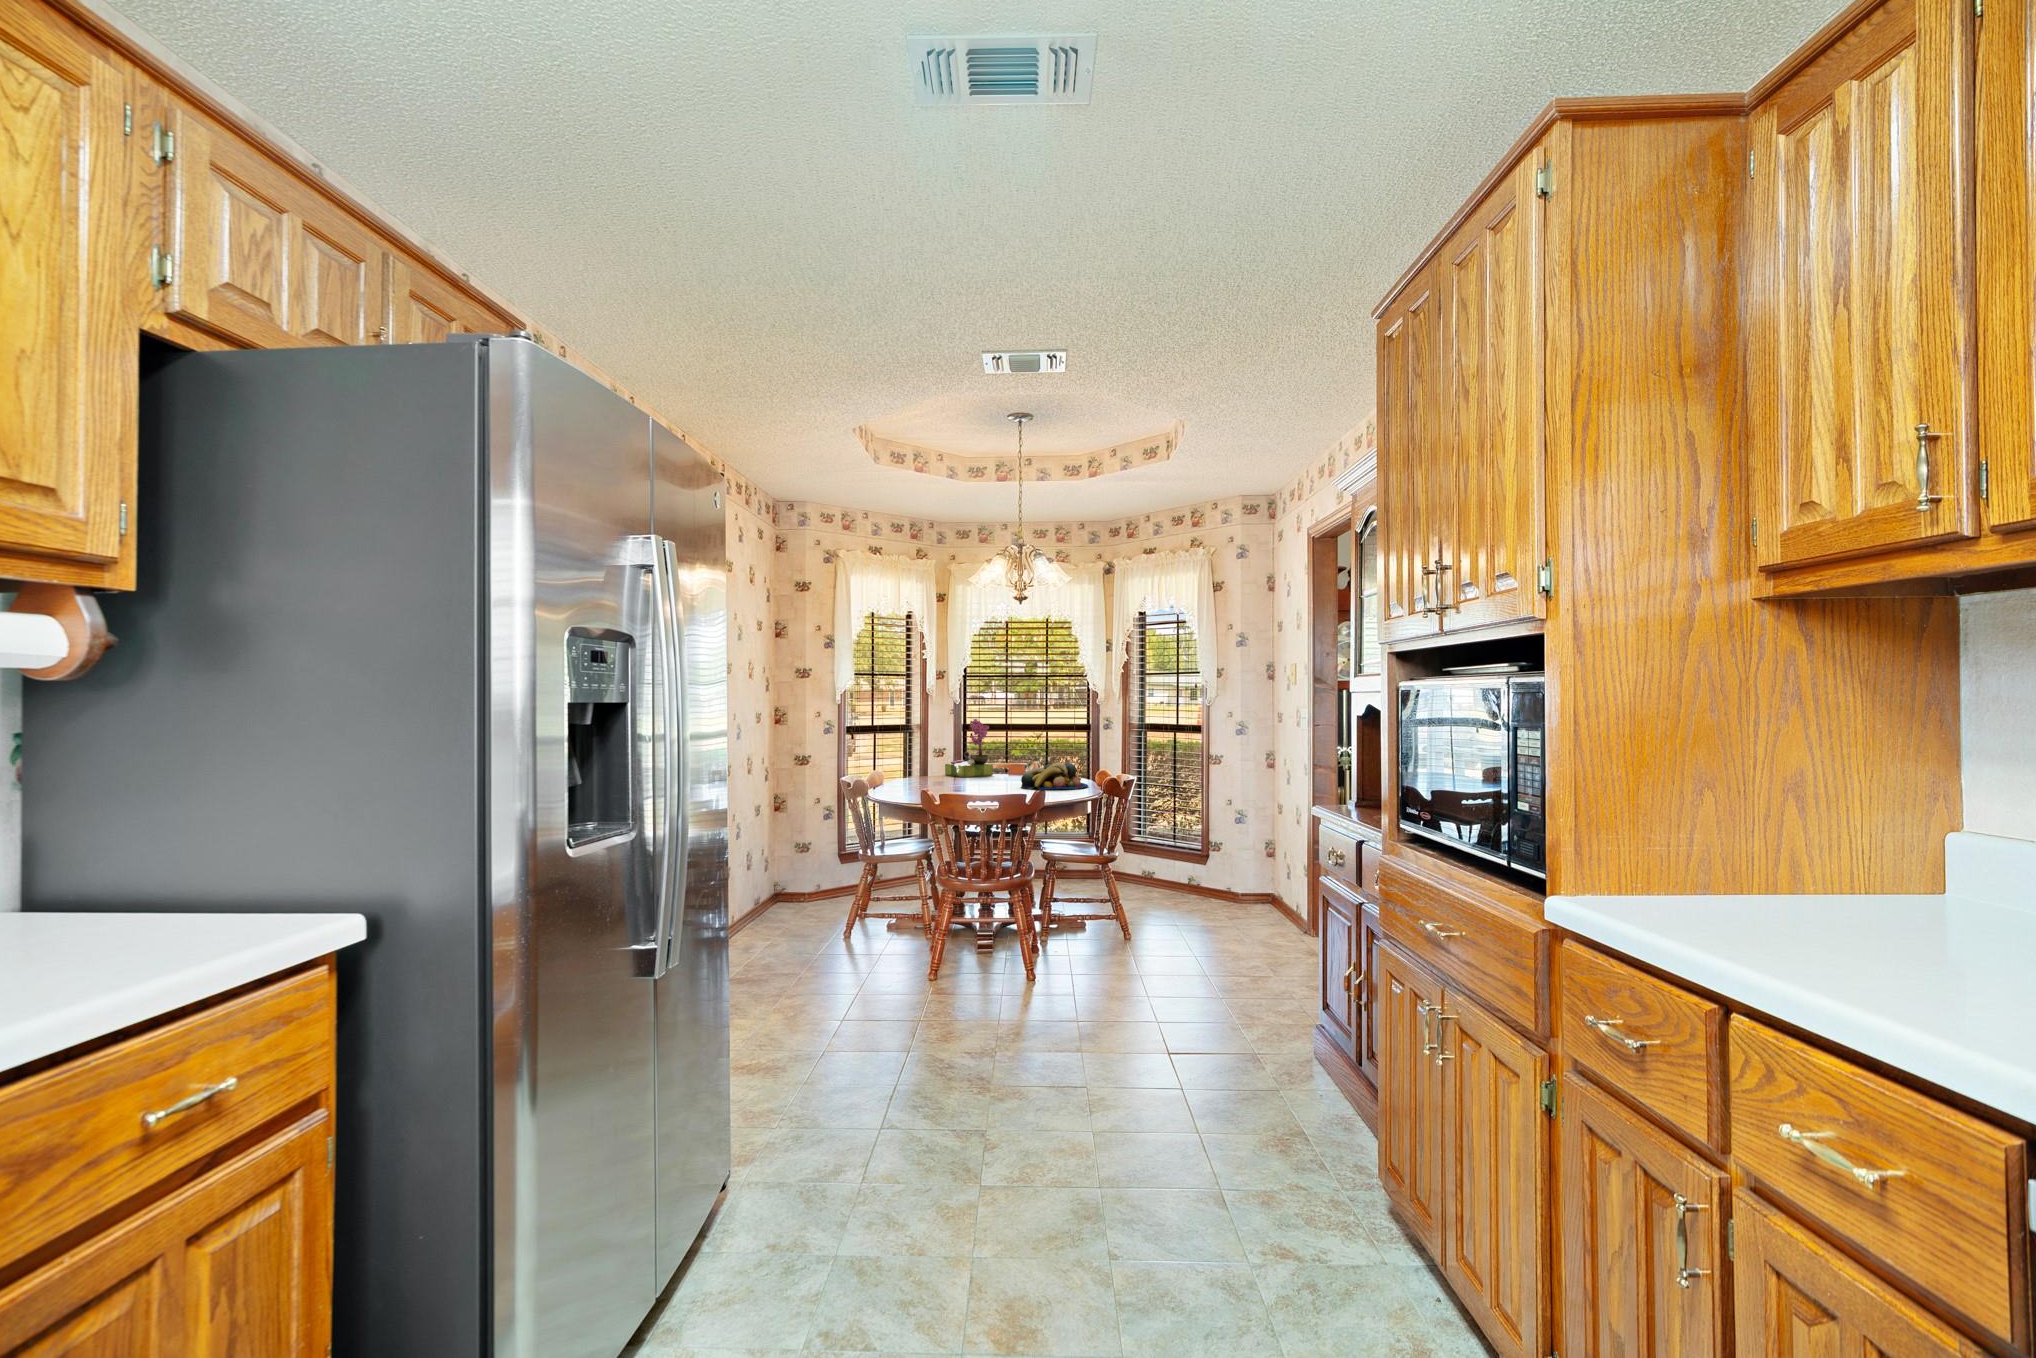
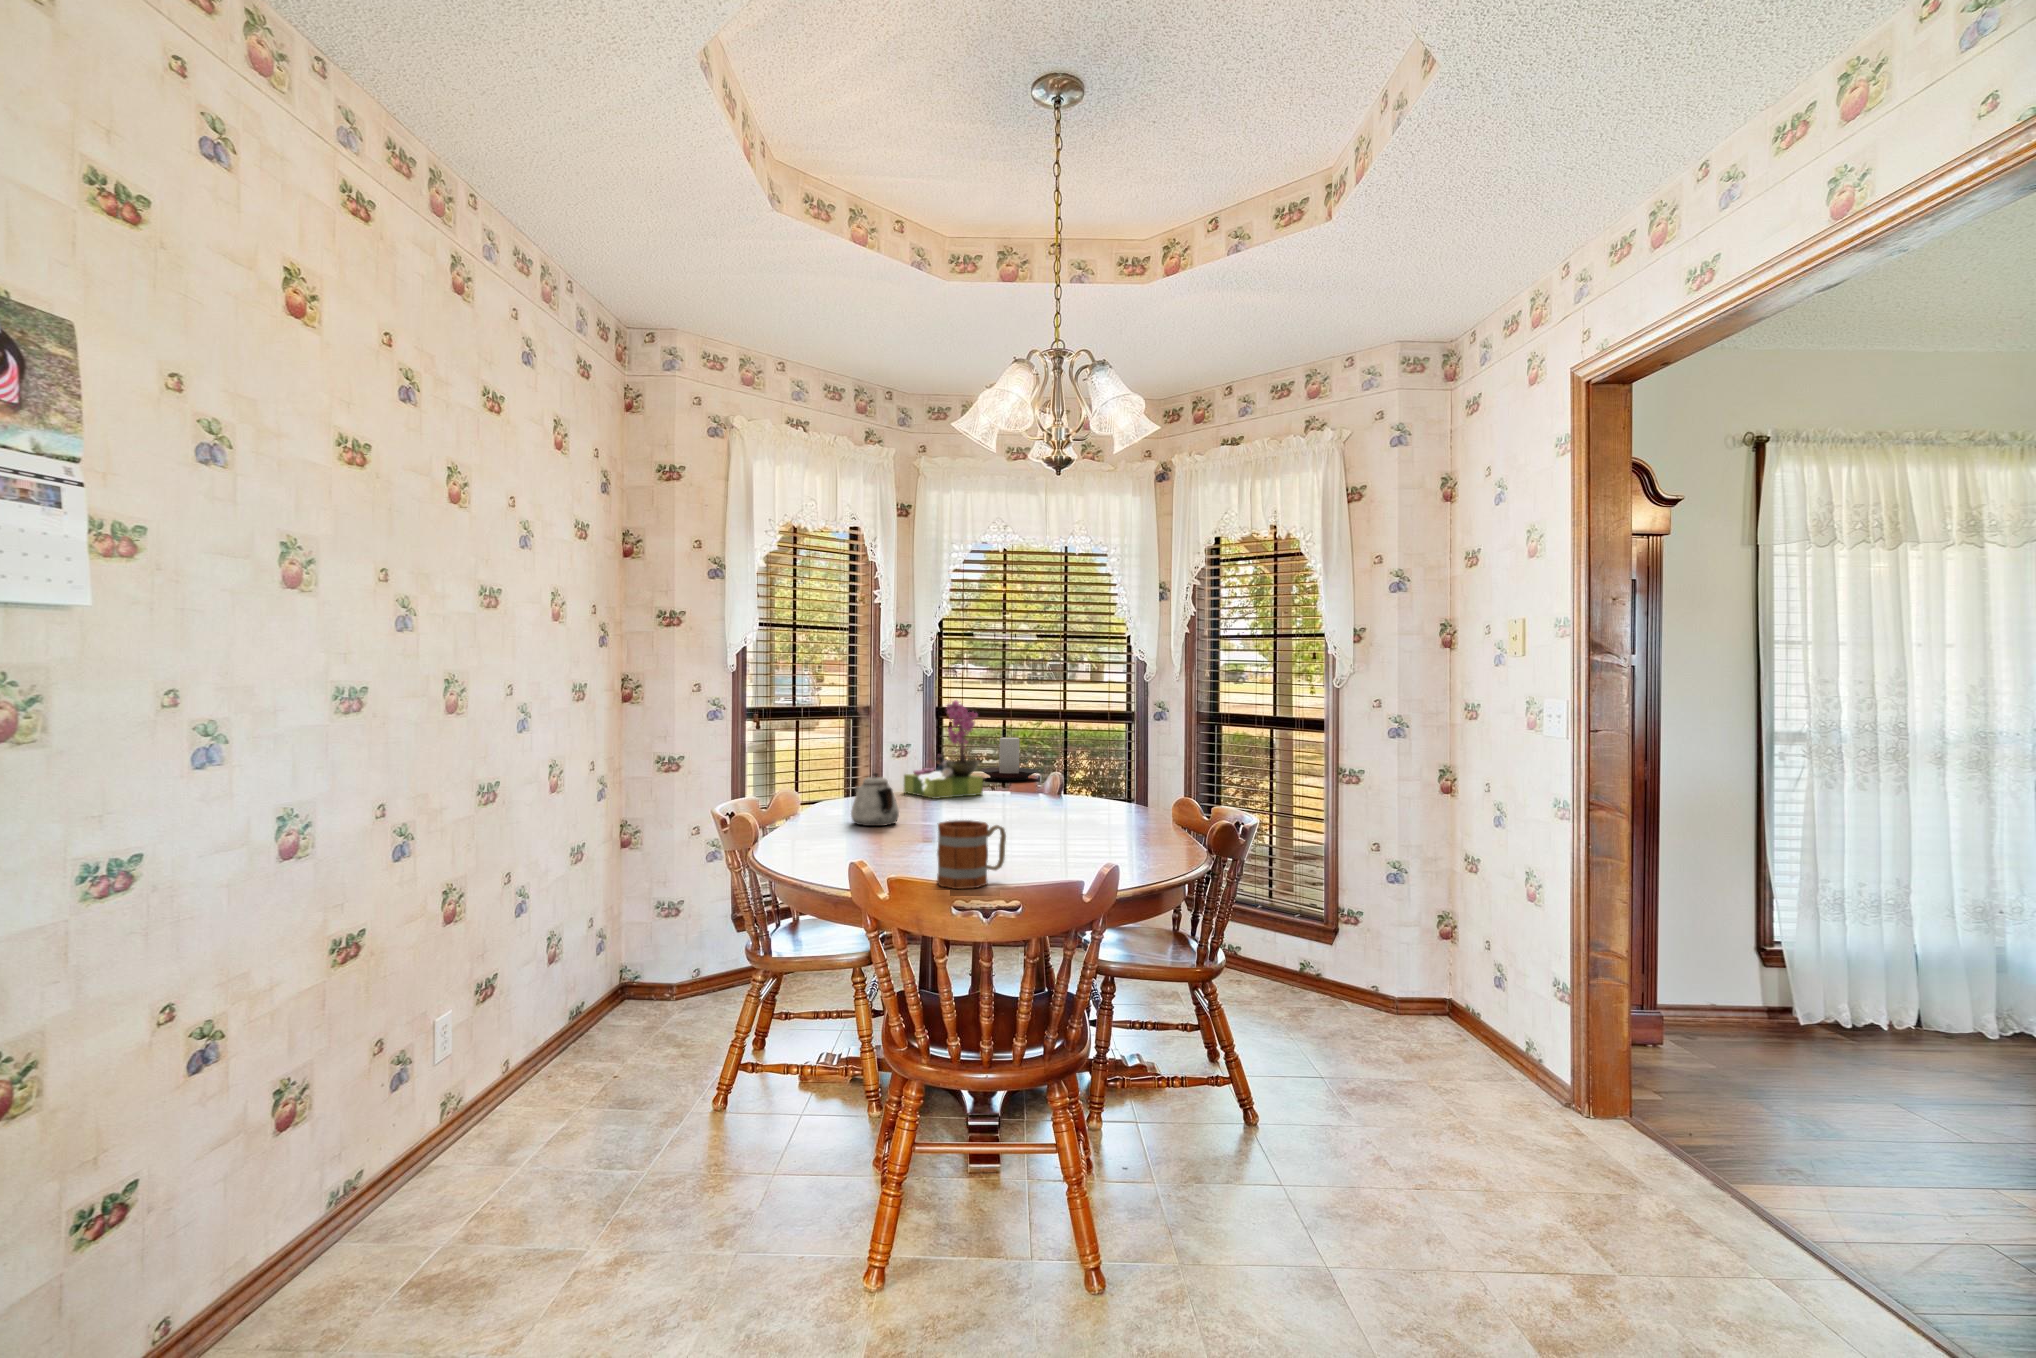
candle holder: none [992,741,1030,769] -> present [981,737,1038,781]
teapot: none [920,759,945,787] -> present [851,773,899,826]
fruit bowl: present [1021,762,1088,790] -> none [1039,784,1165,839]
mug: none [967,774,998,803] -> present [937,820,1006,889]

